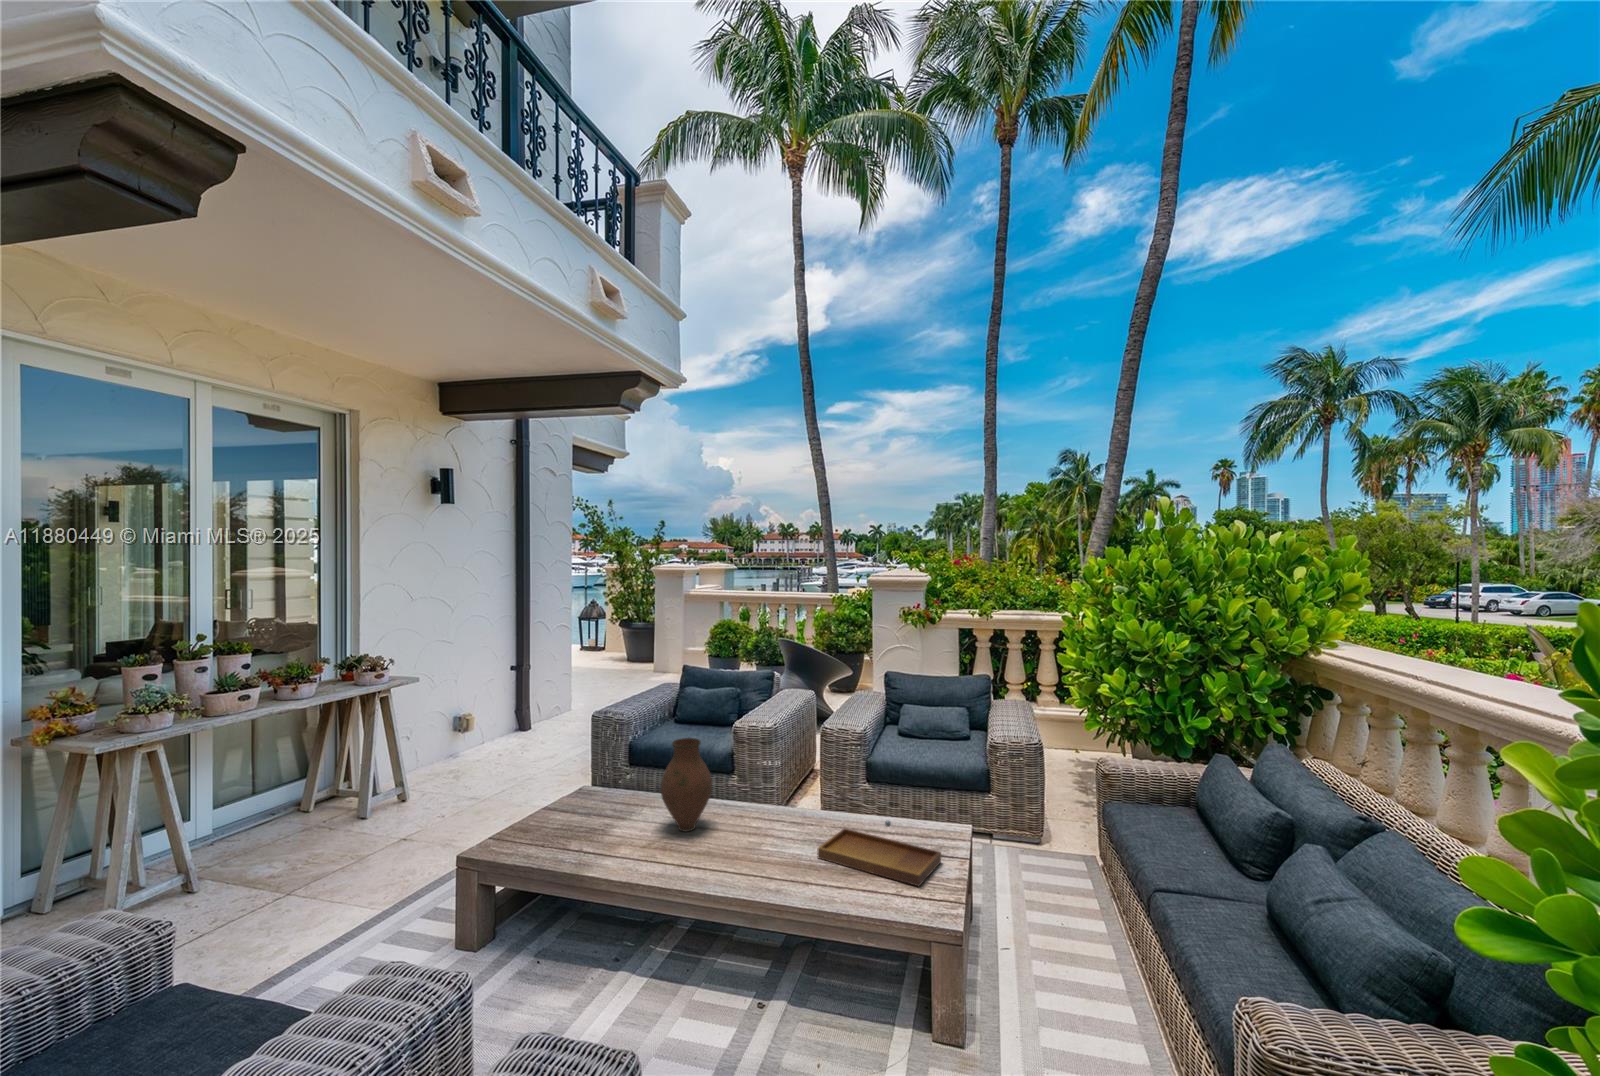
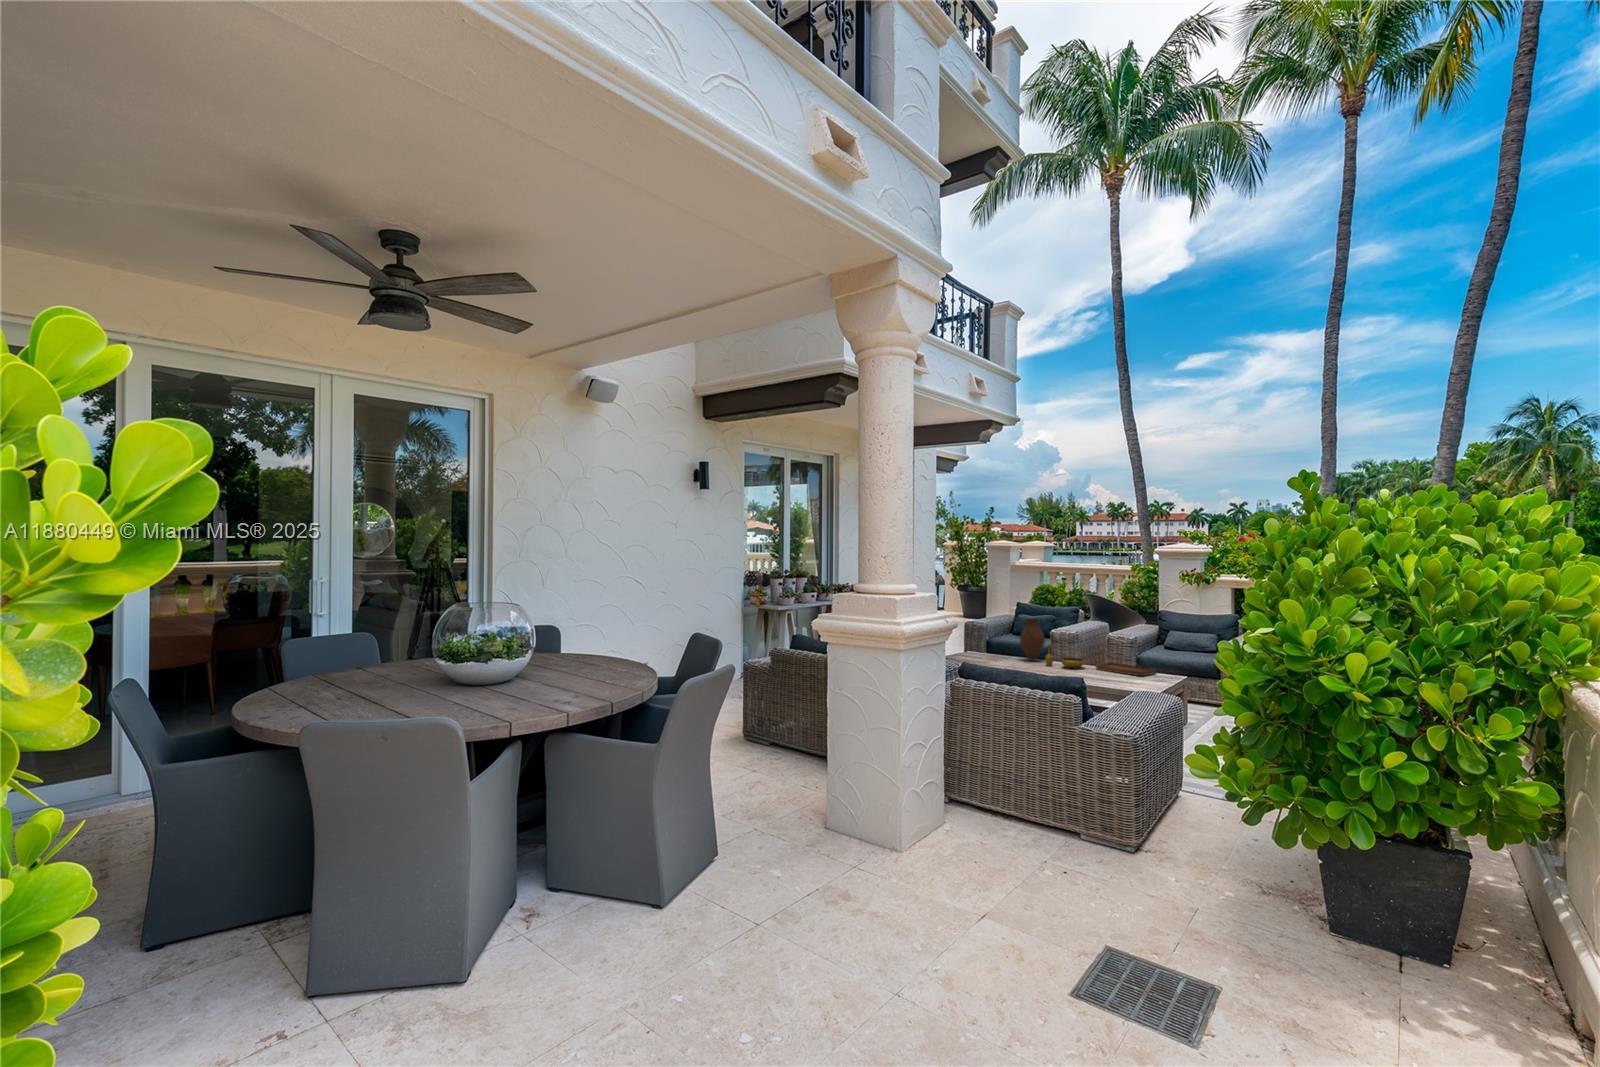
decorative bowl: none [711,803,795,862] -> present [1045,644,1085,669]

